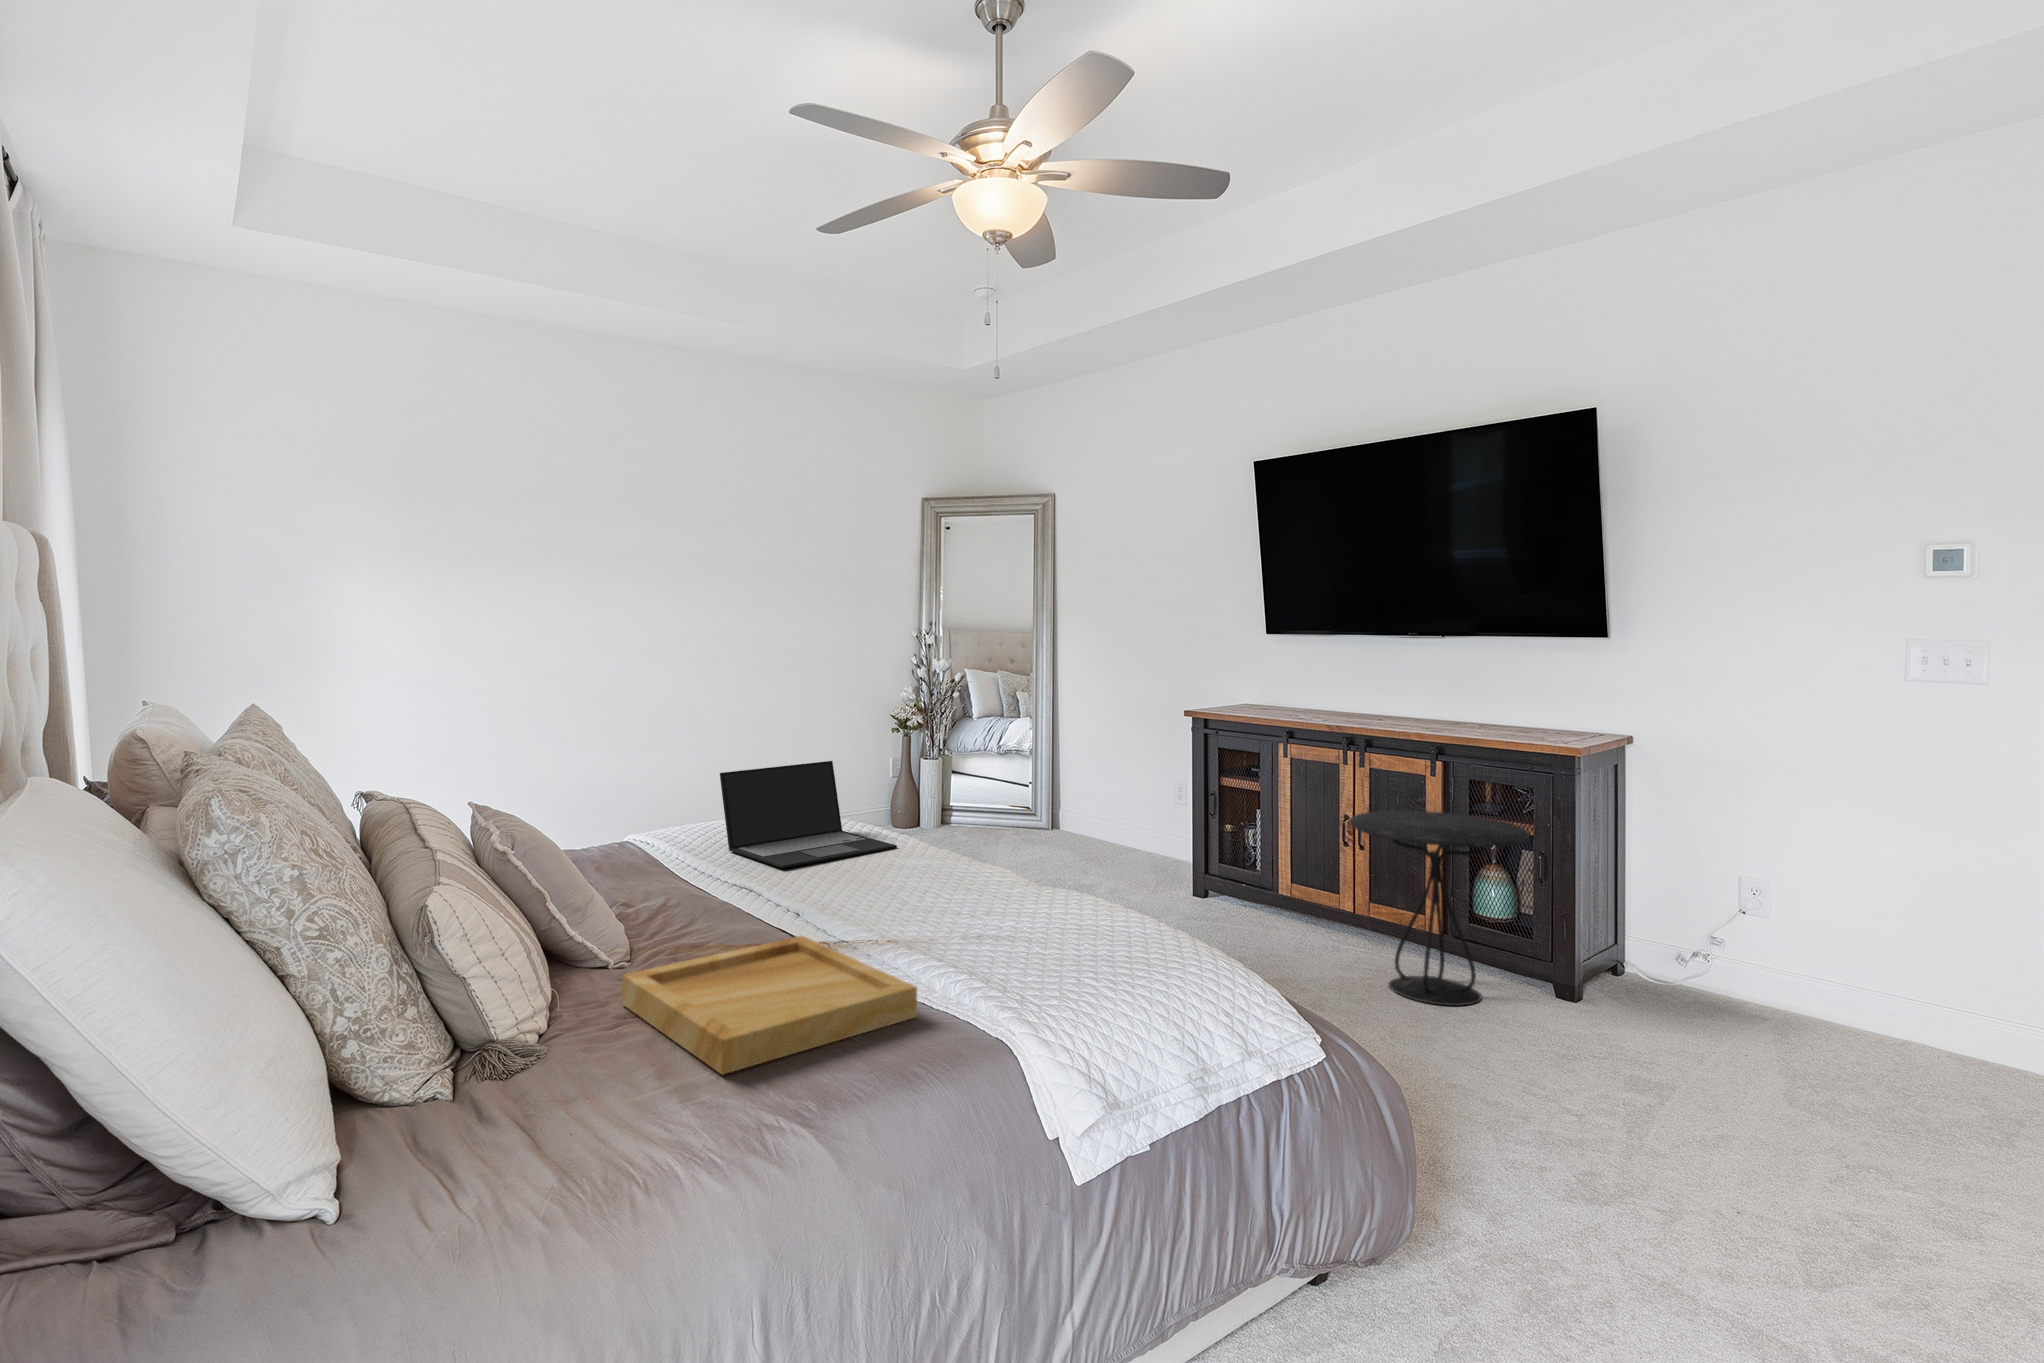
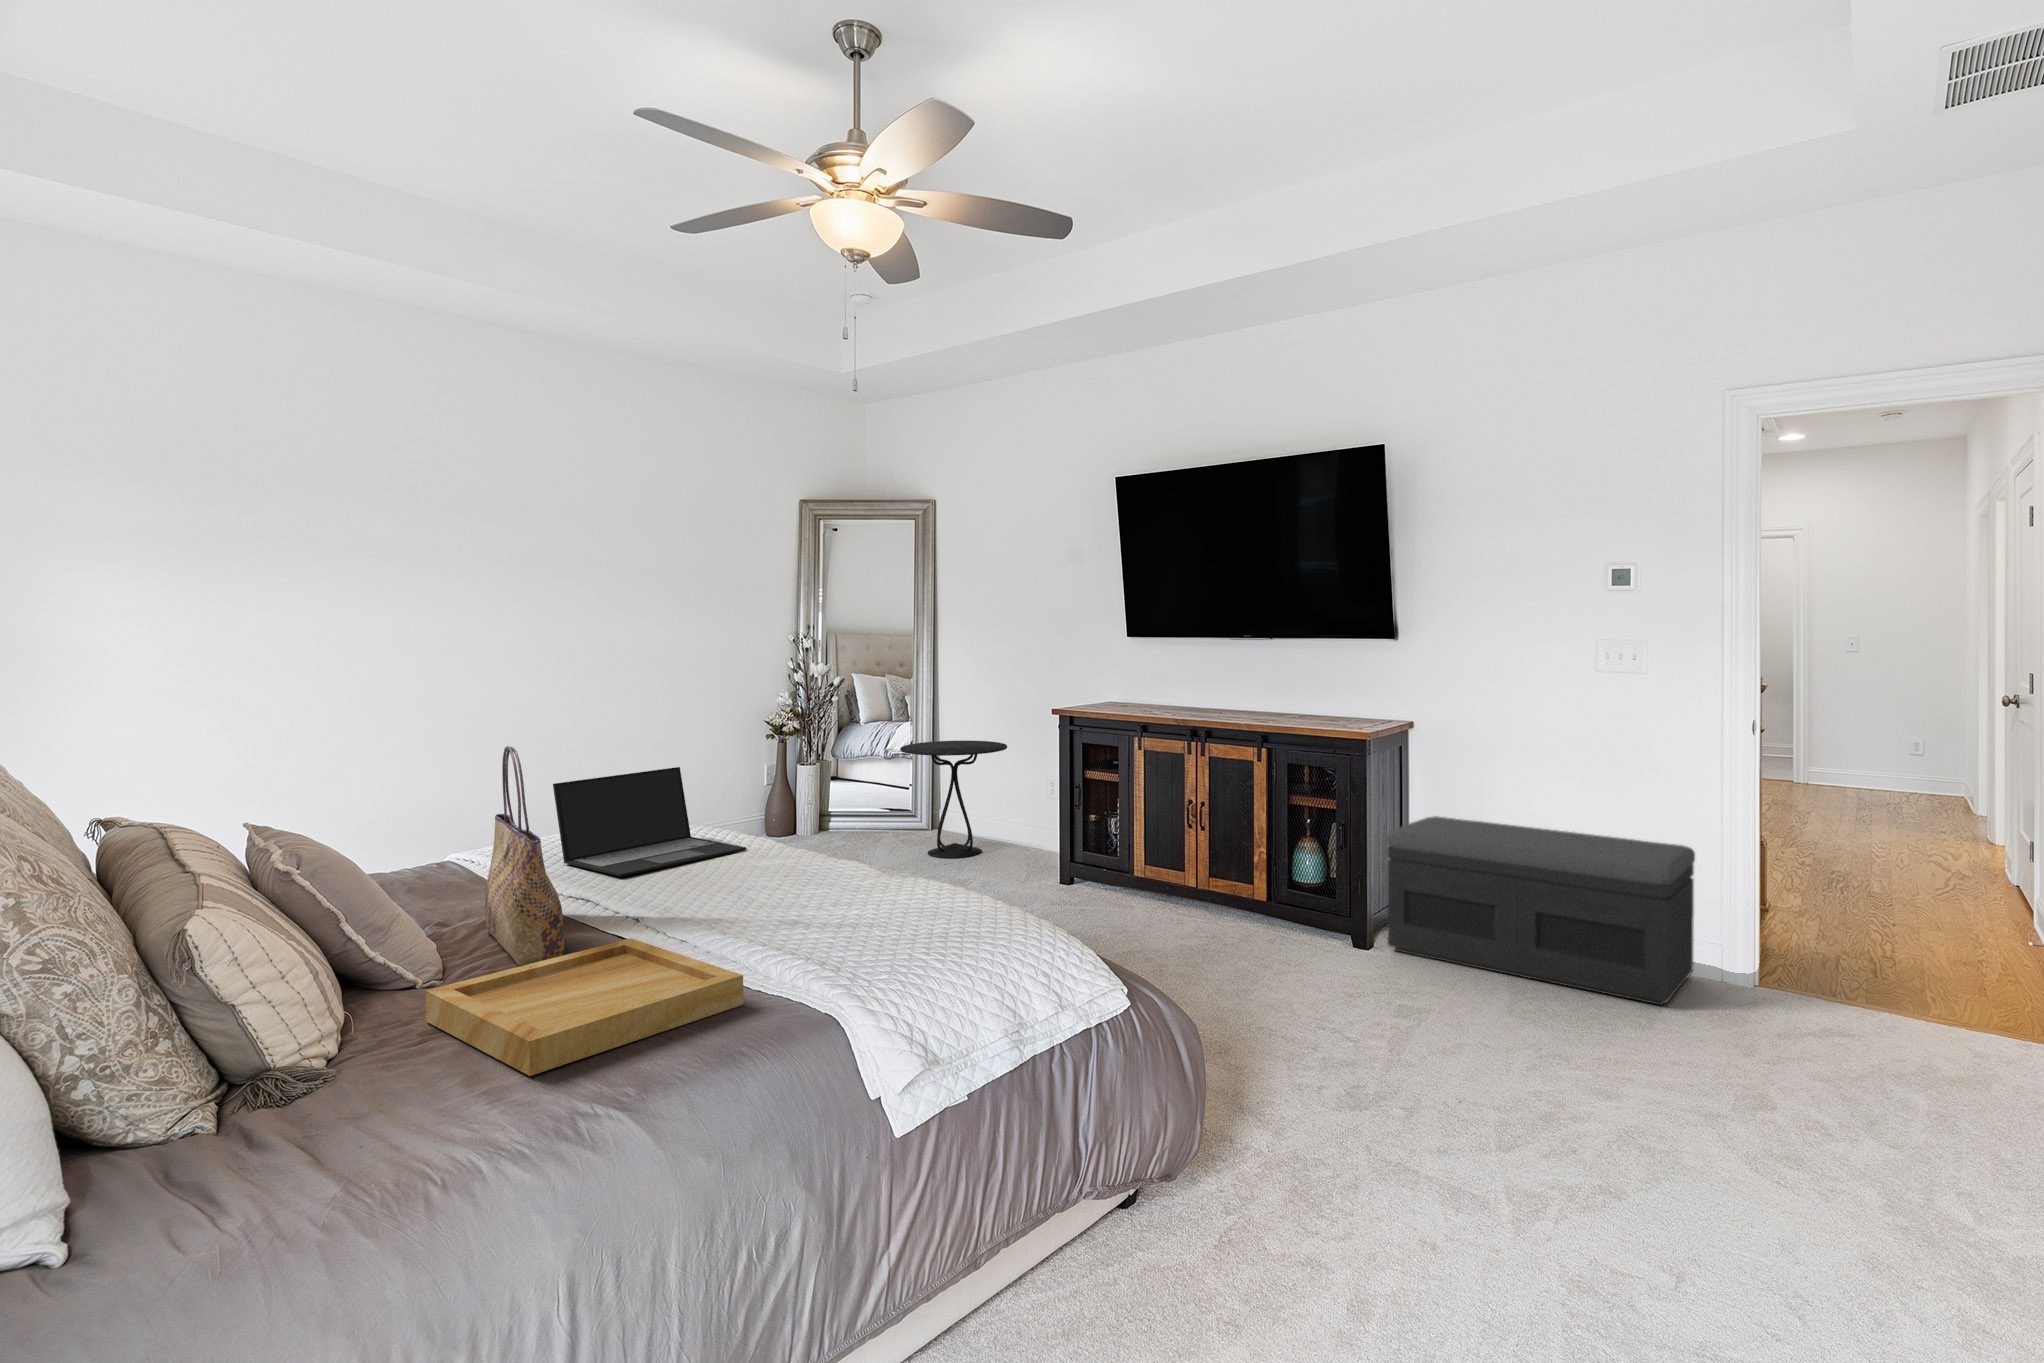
tote bag: none [665,738,739,954] -> present [485,746,564,966]
side table: present [1349,810,1530,1006] -> present [900,740,1007,858]
storage bench: none [1588,852,2021,1108] -> present [1387,816,1695,1005]

